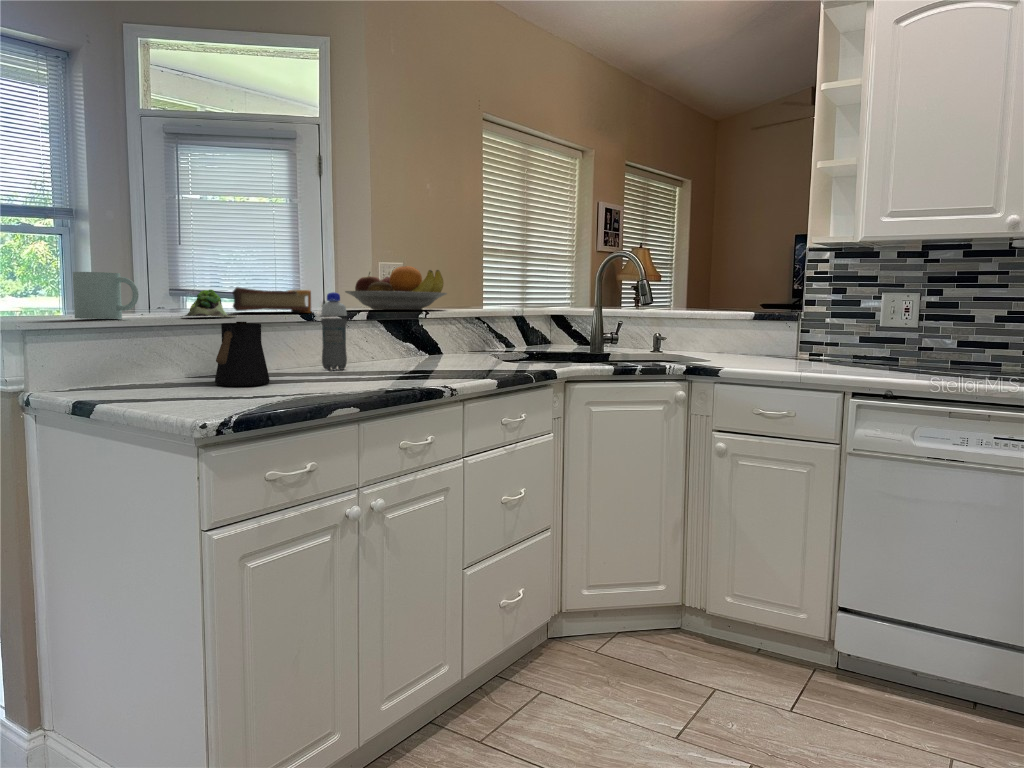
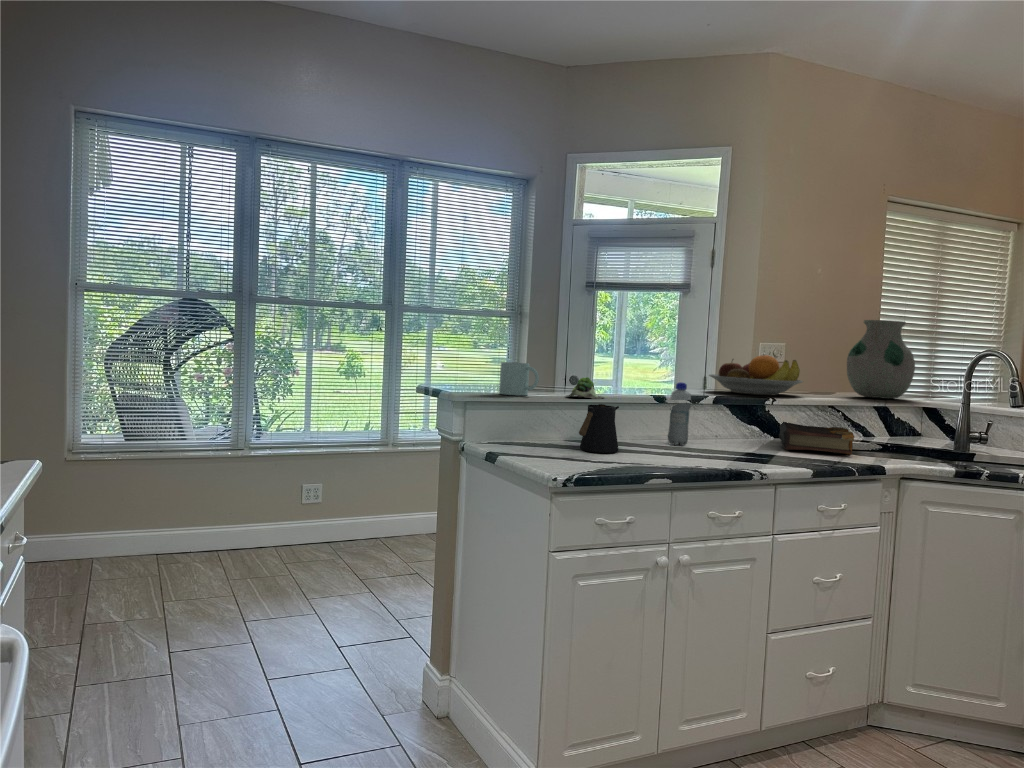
vase: none [483,227,545,308] -> present [847,320,915,399]
book: present [233,287,311,313] -> present [779,422,854,454]

